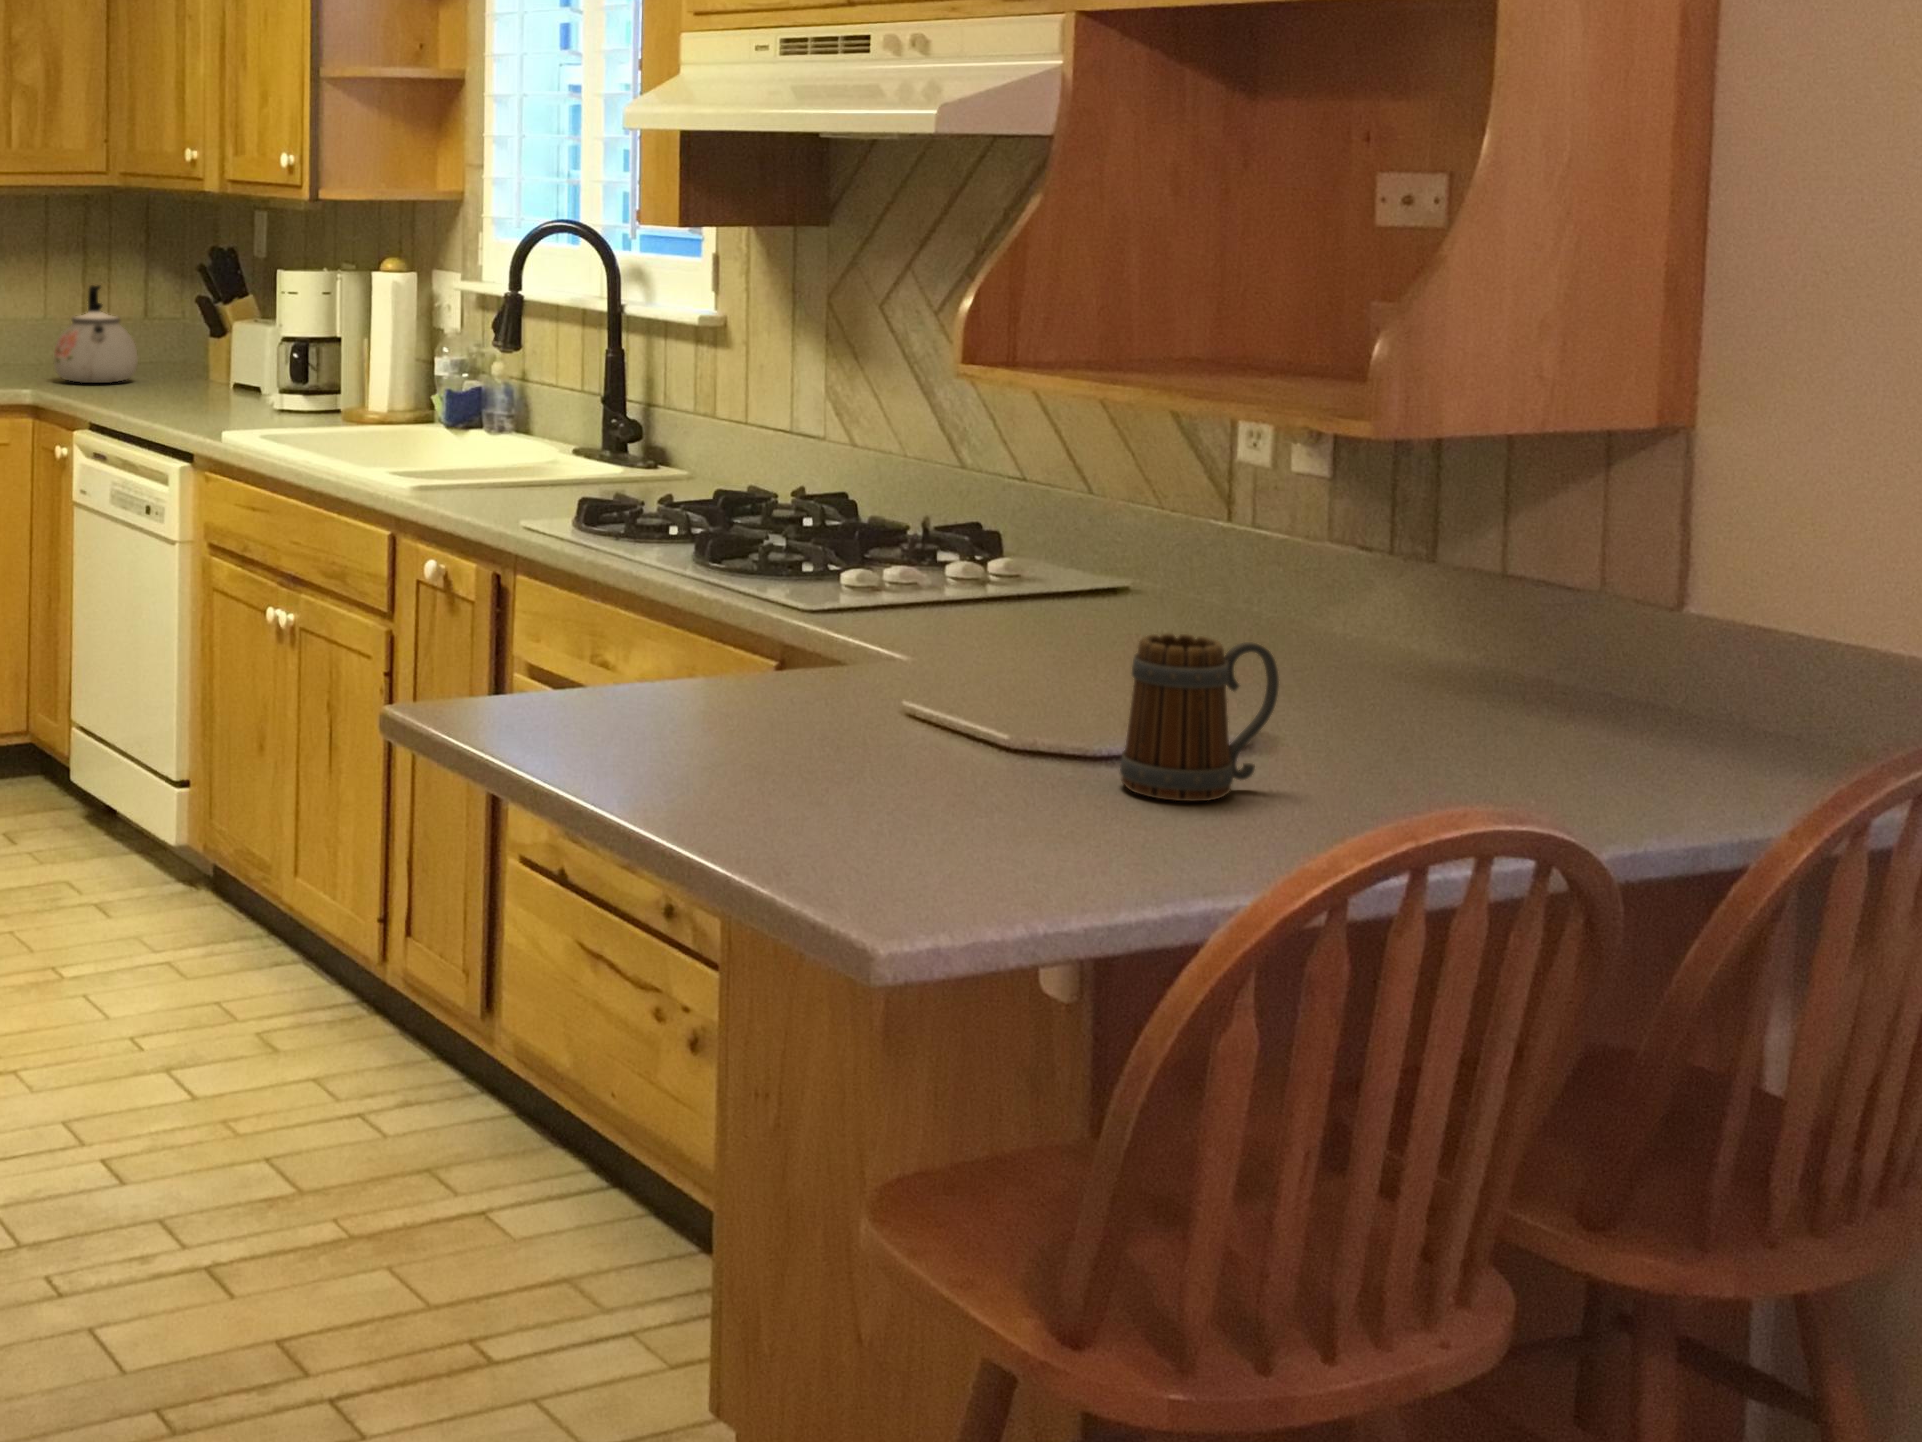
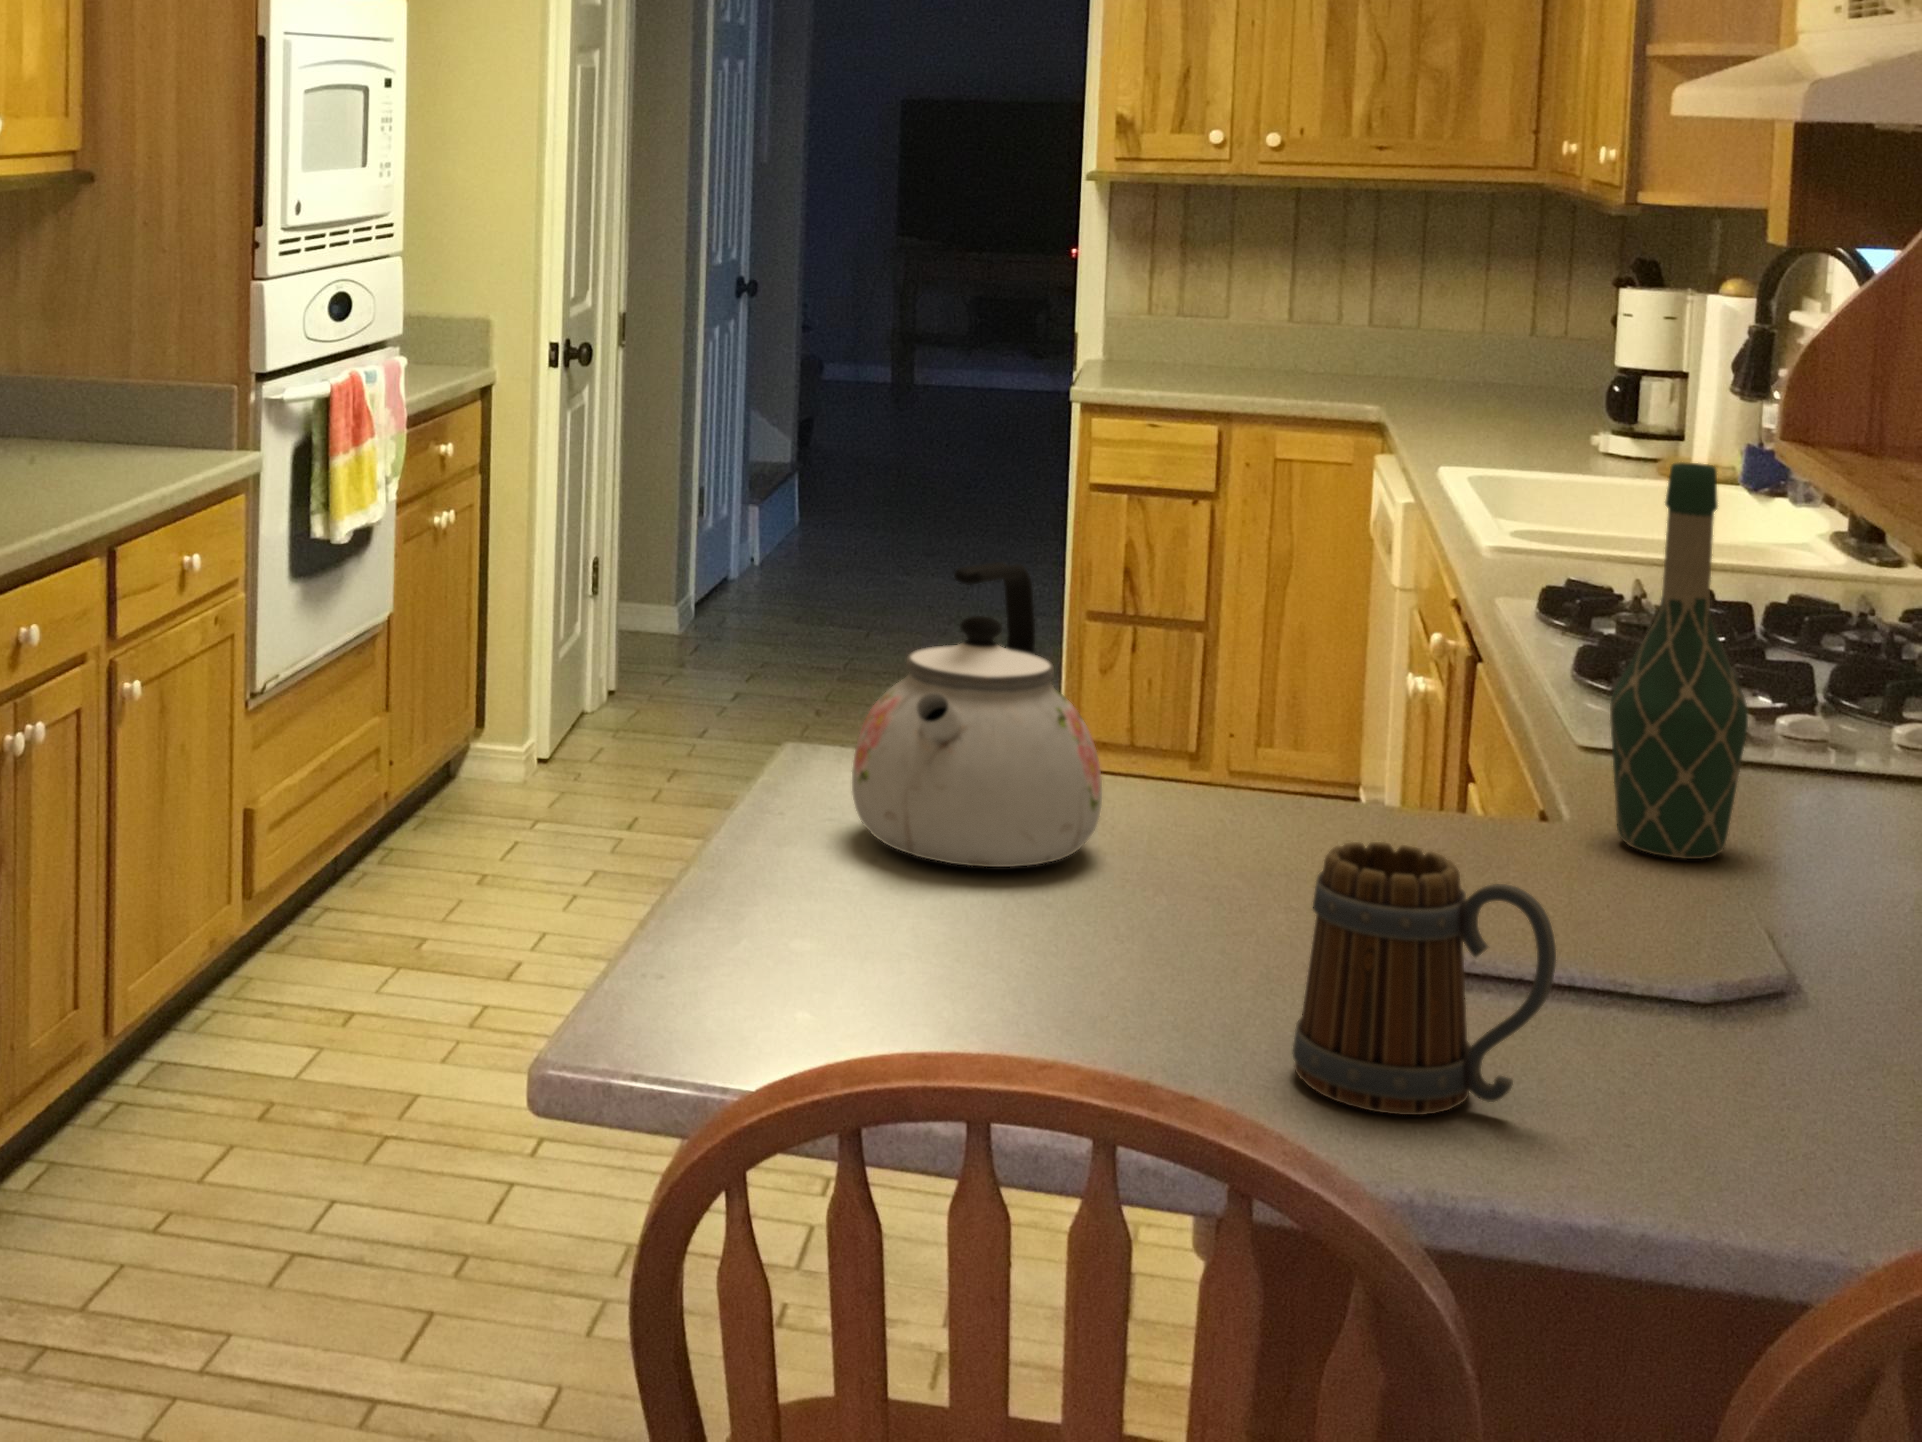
kettle: present [54,286,138,383] -> present [852,562,1102,867]
wine bottle: none [929,384,1015,651] -> present [1610,462,1749,859]

